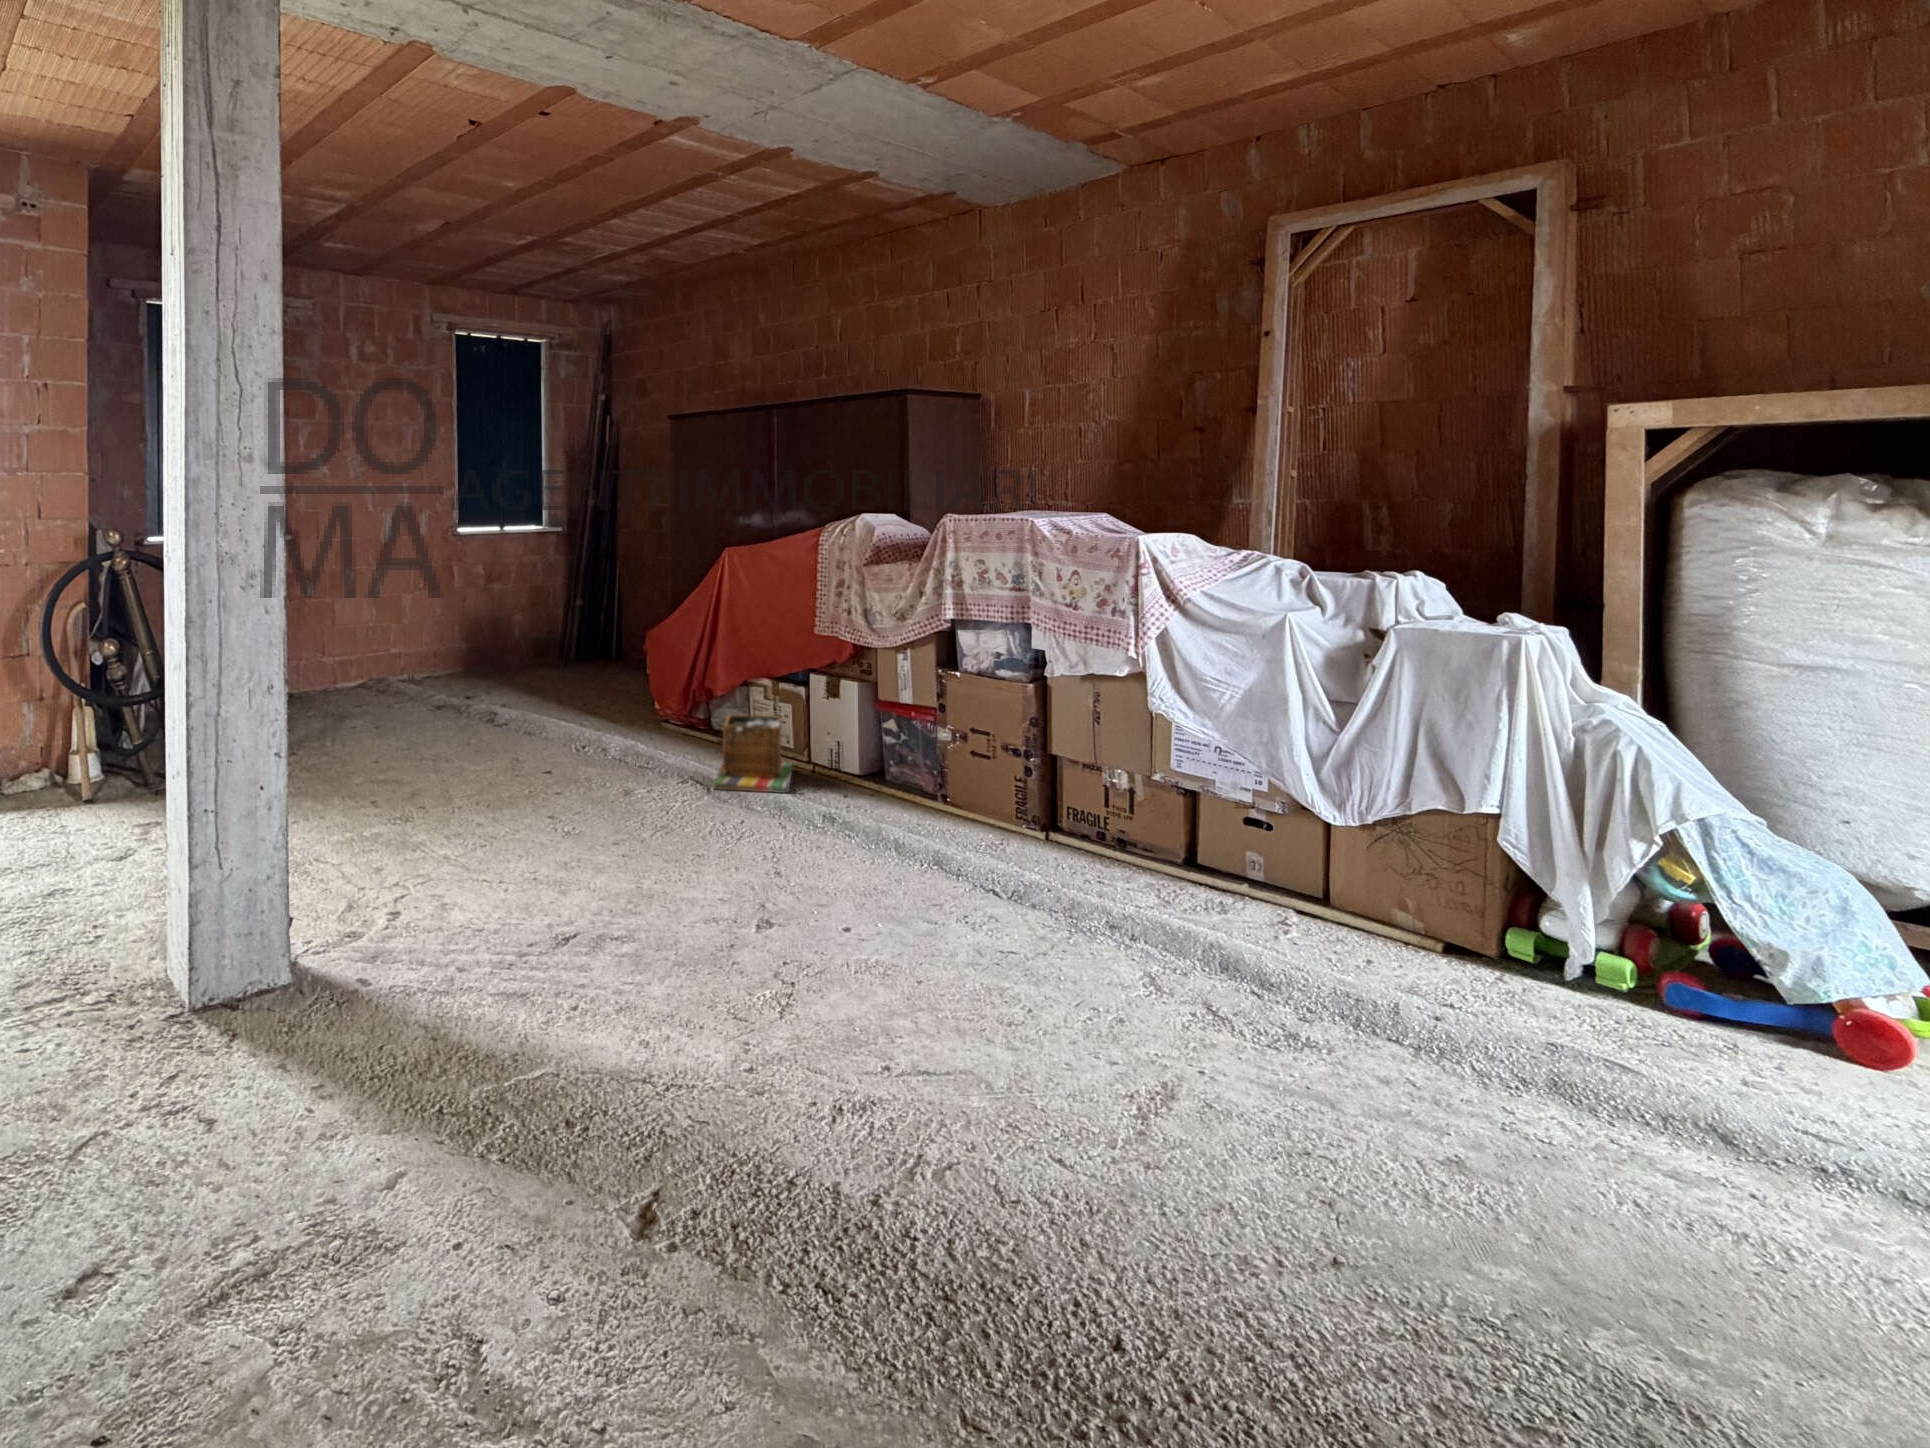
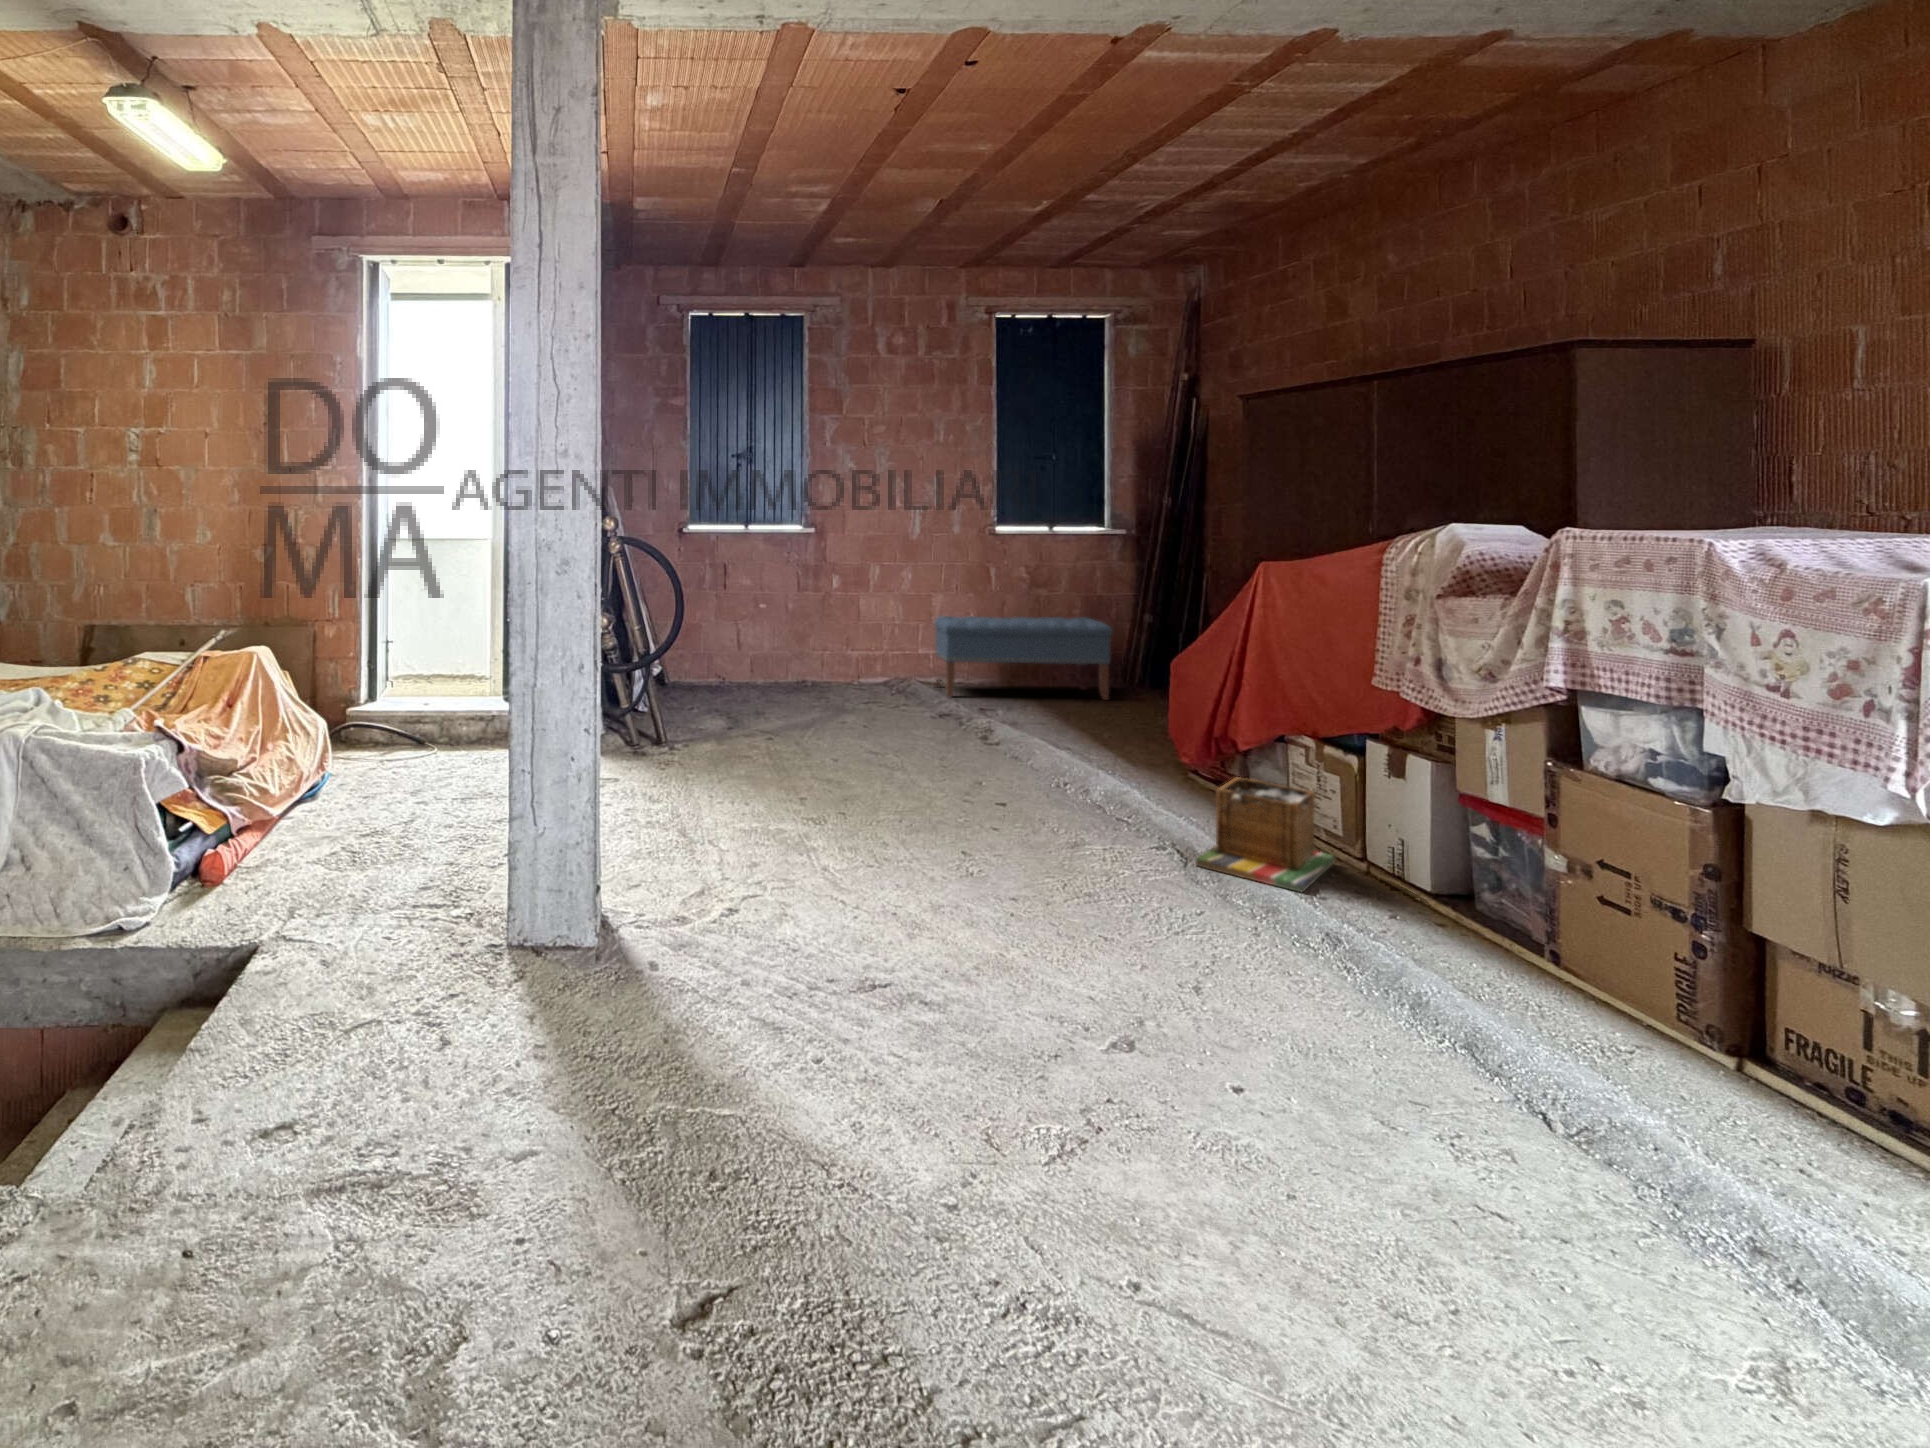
bench: none [400,600,561,687] -> present [933,616,1112,700]

